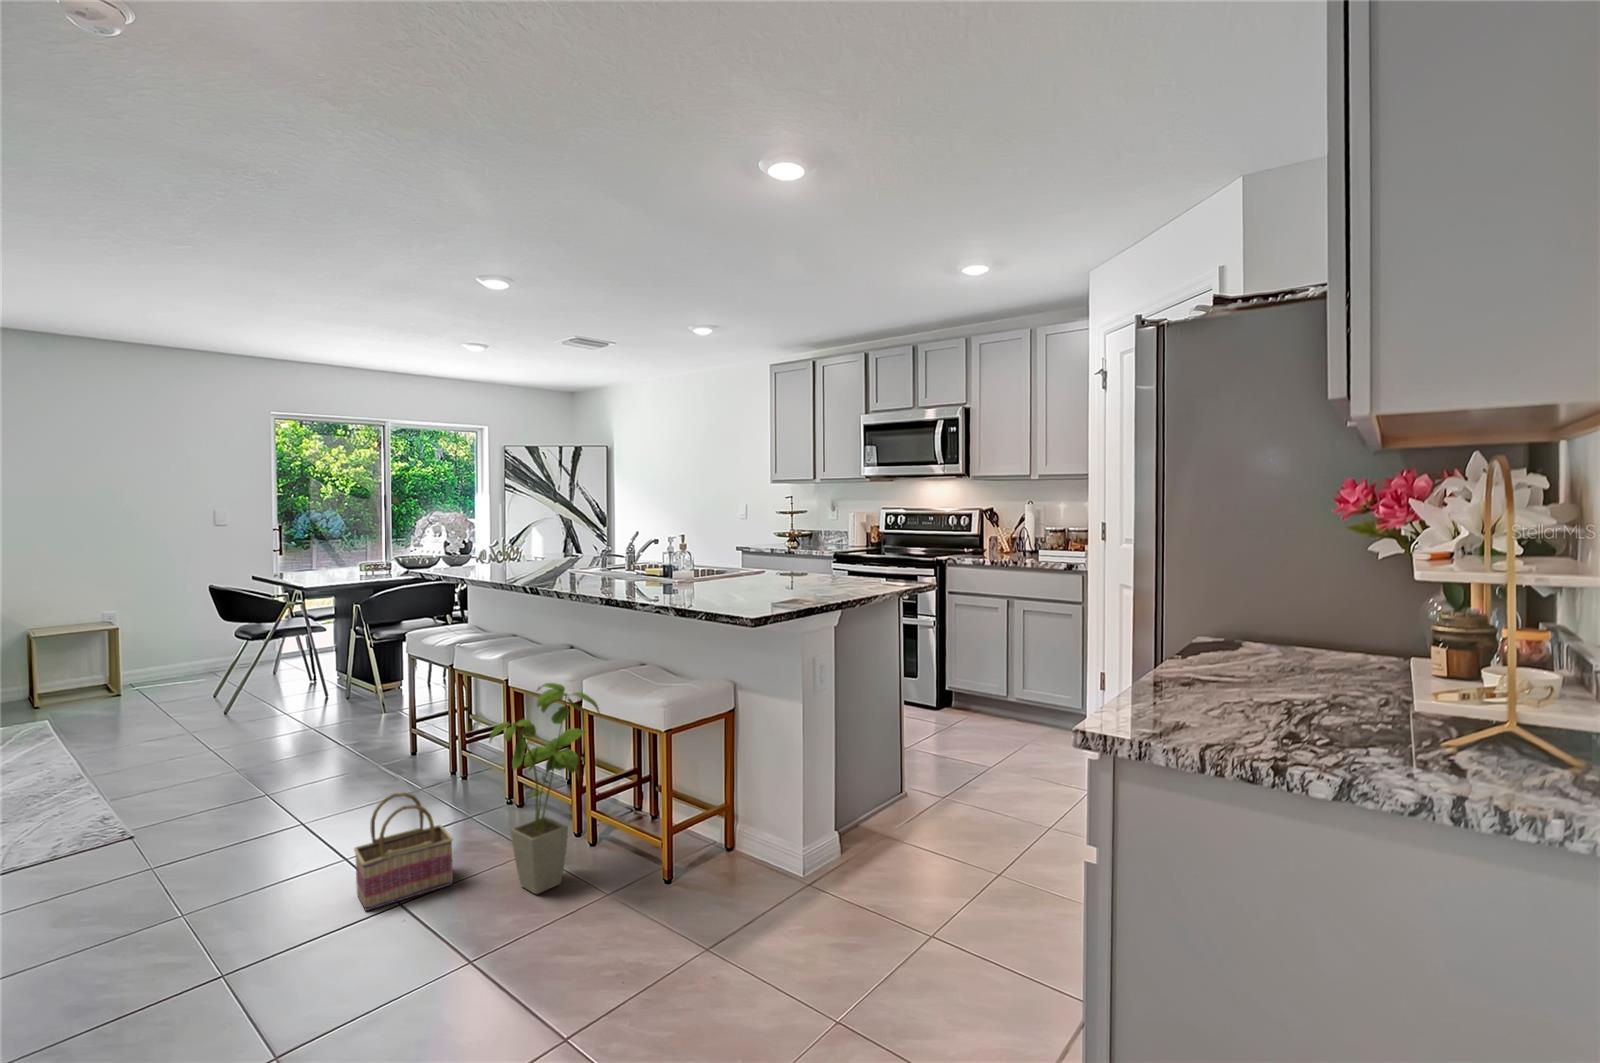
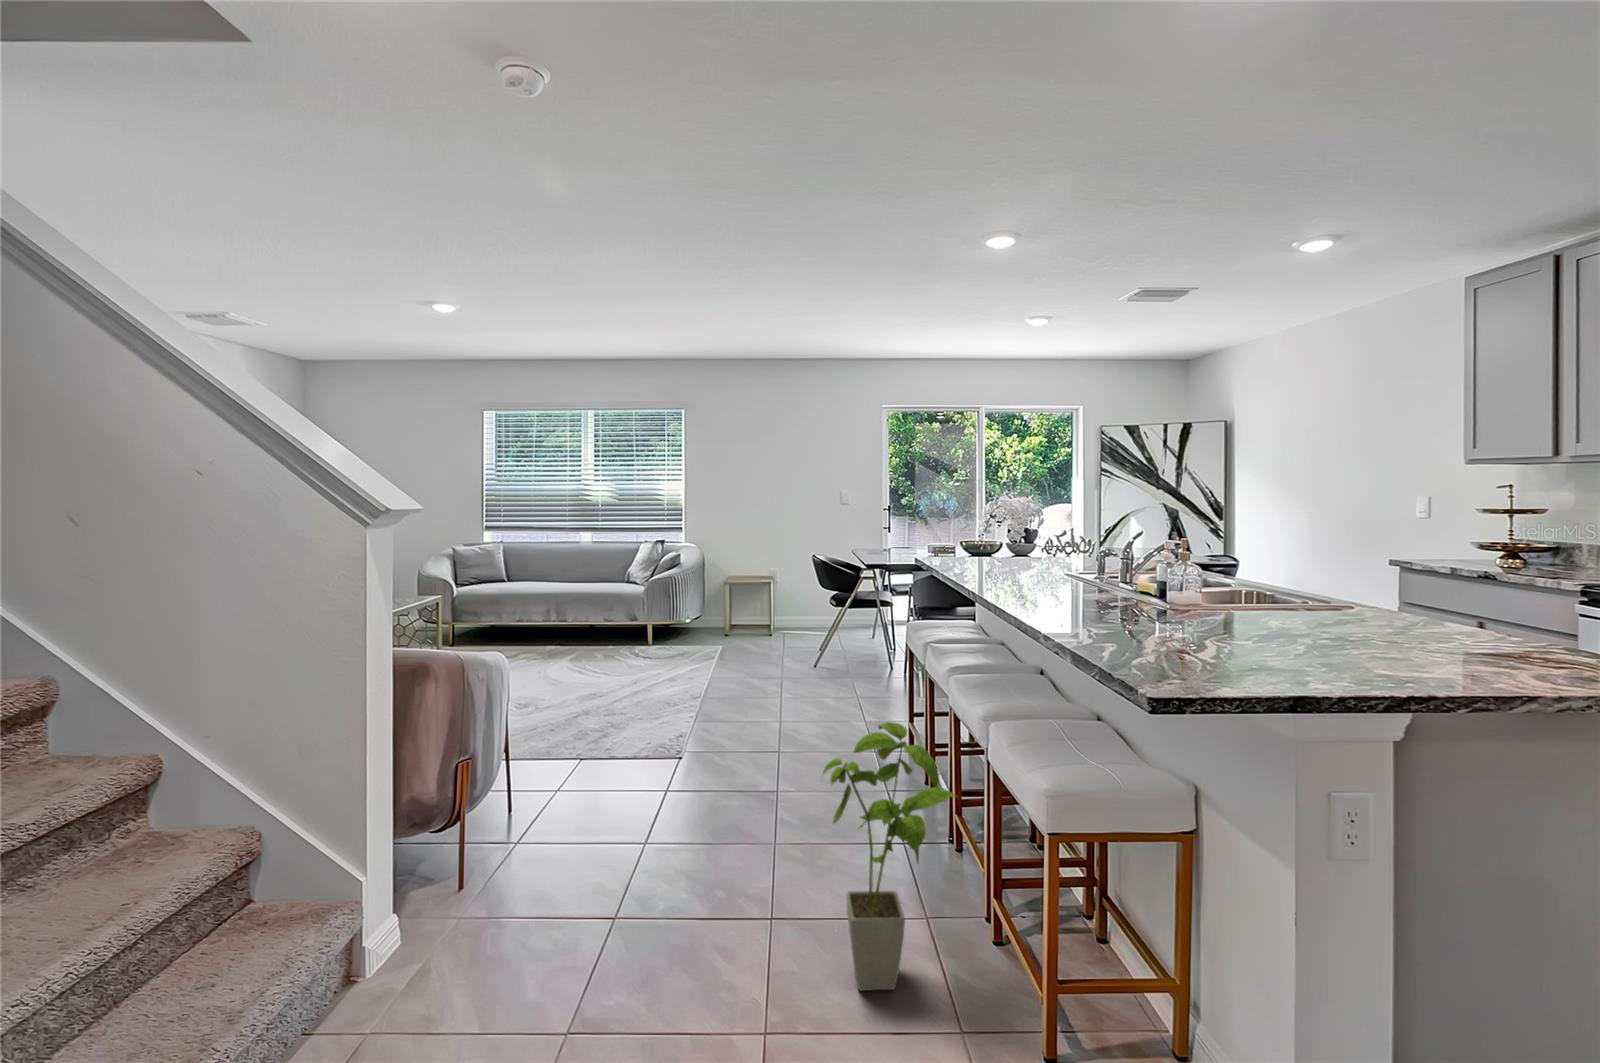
basket: present [354,792,453,911] -> none [711,801,809,927]

